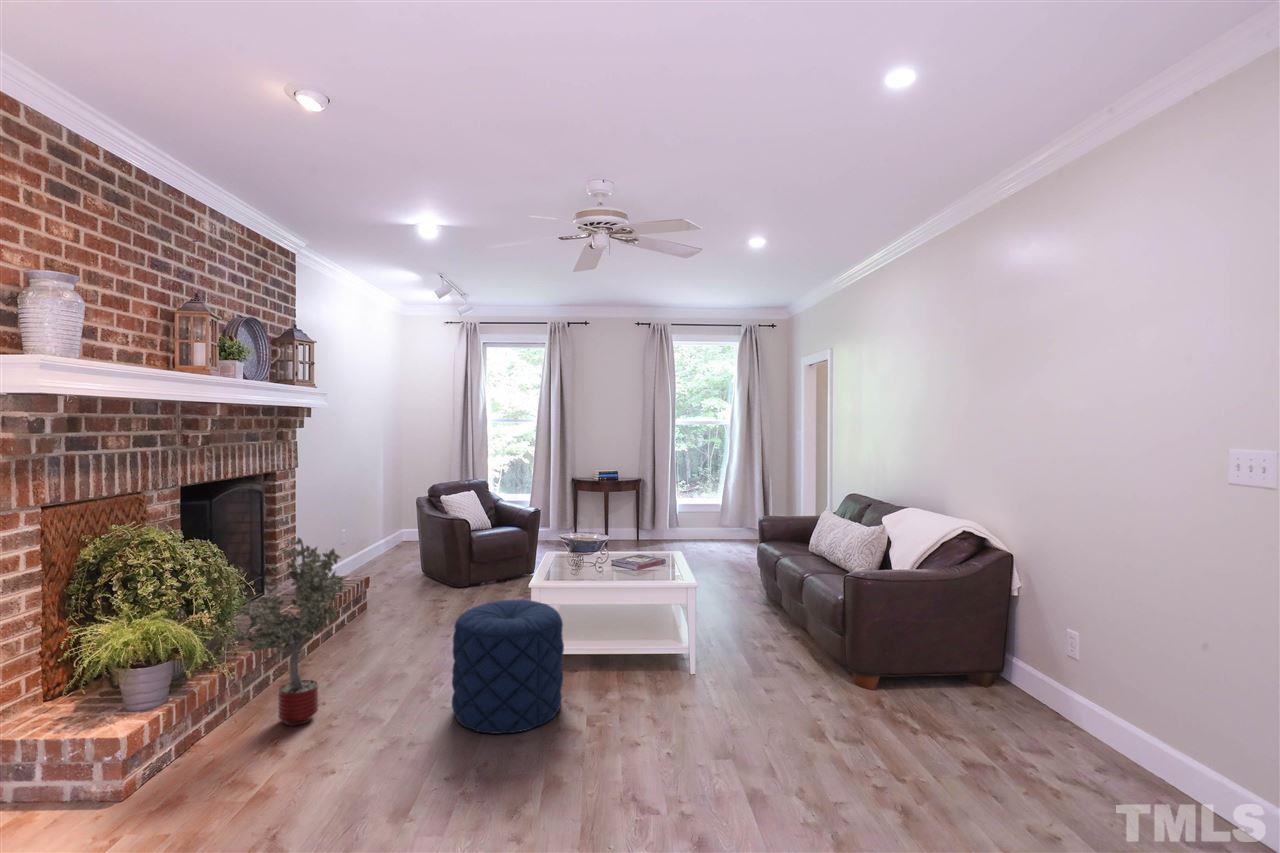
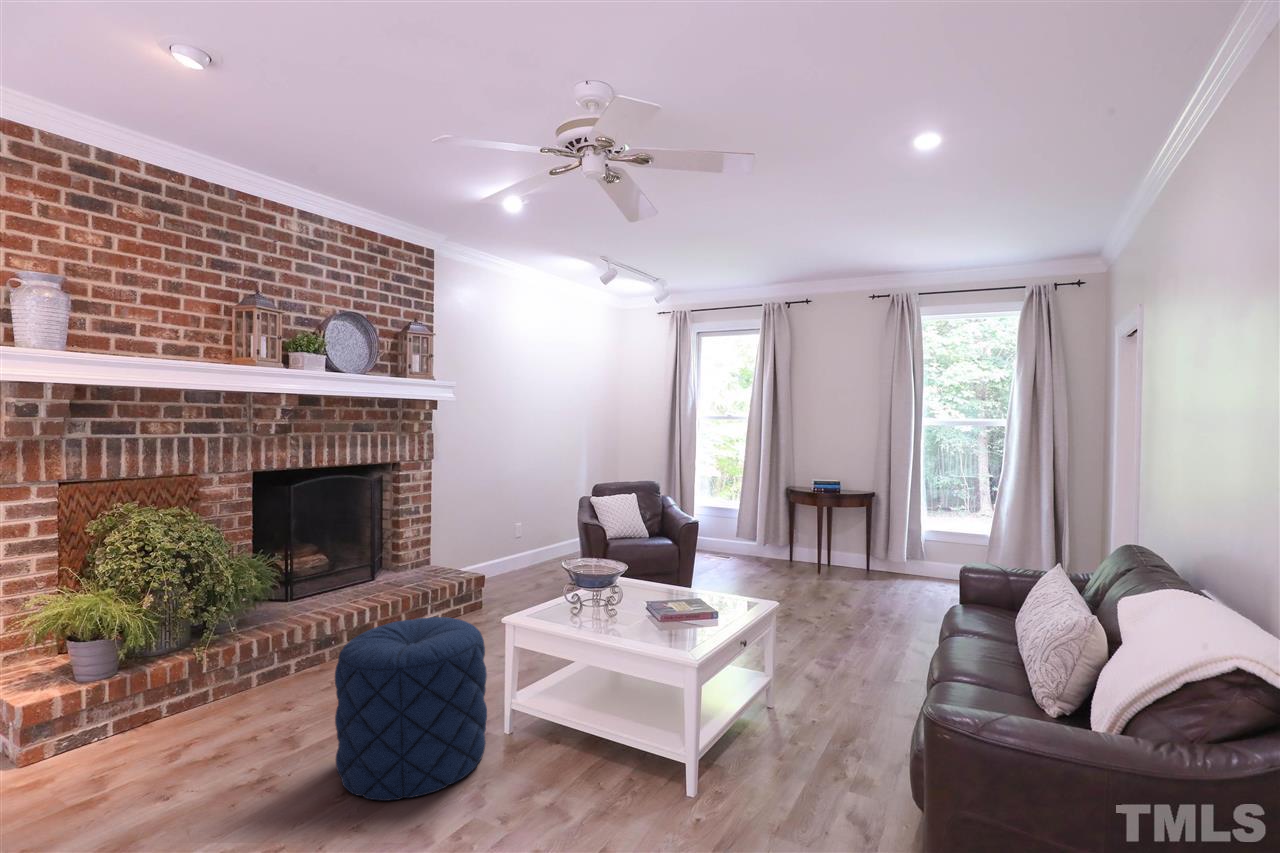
potted tree: present [232,538,346,726] -> none [154,522,326,724]

